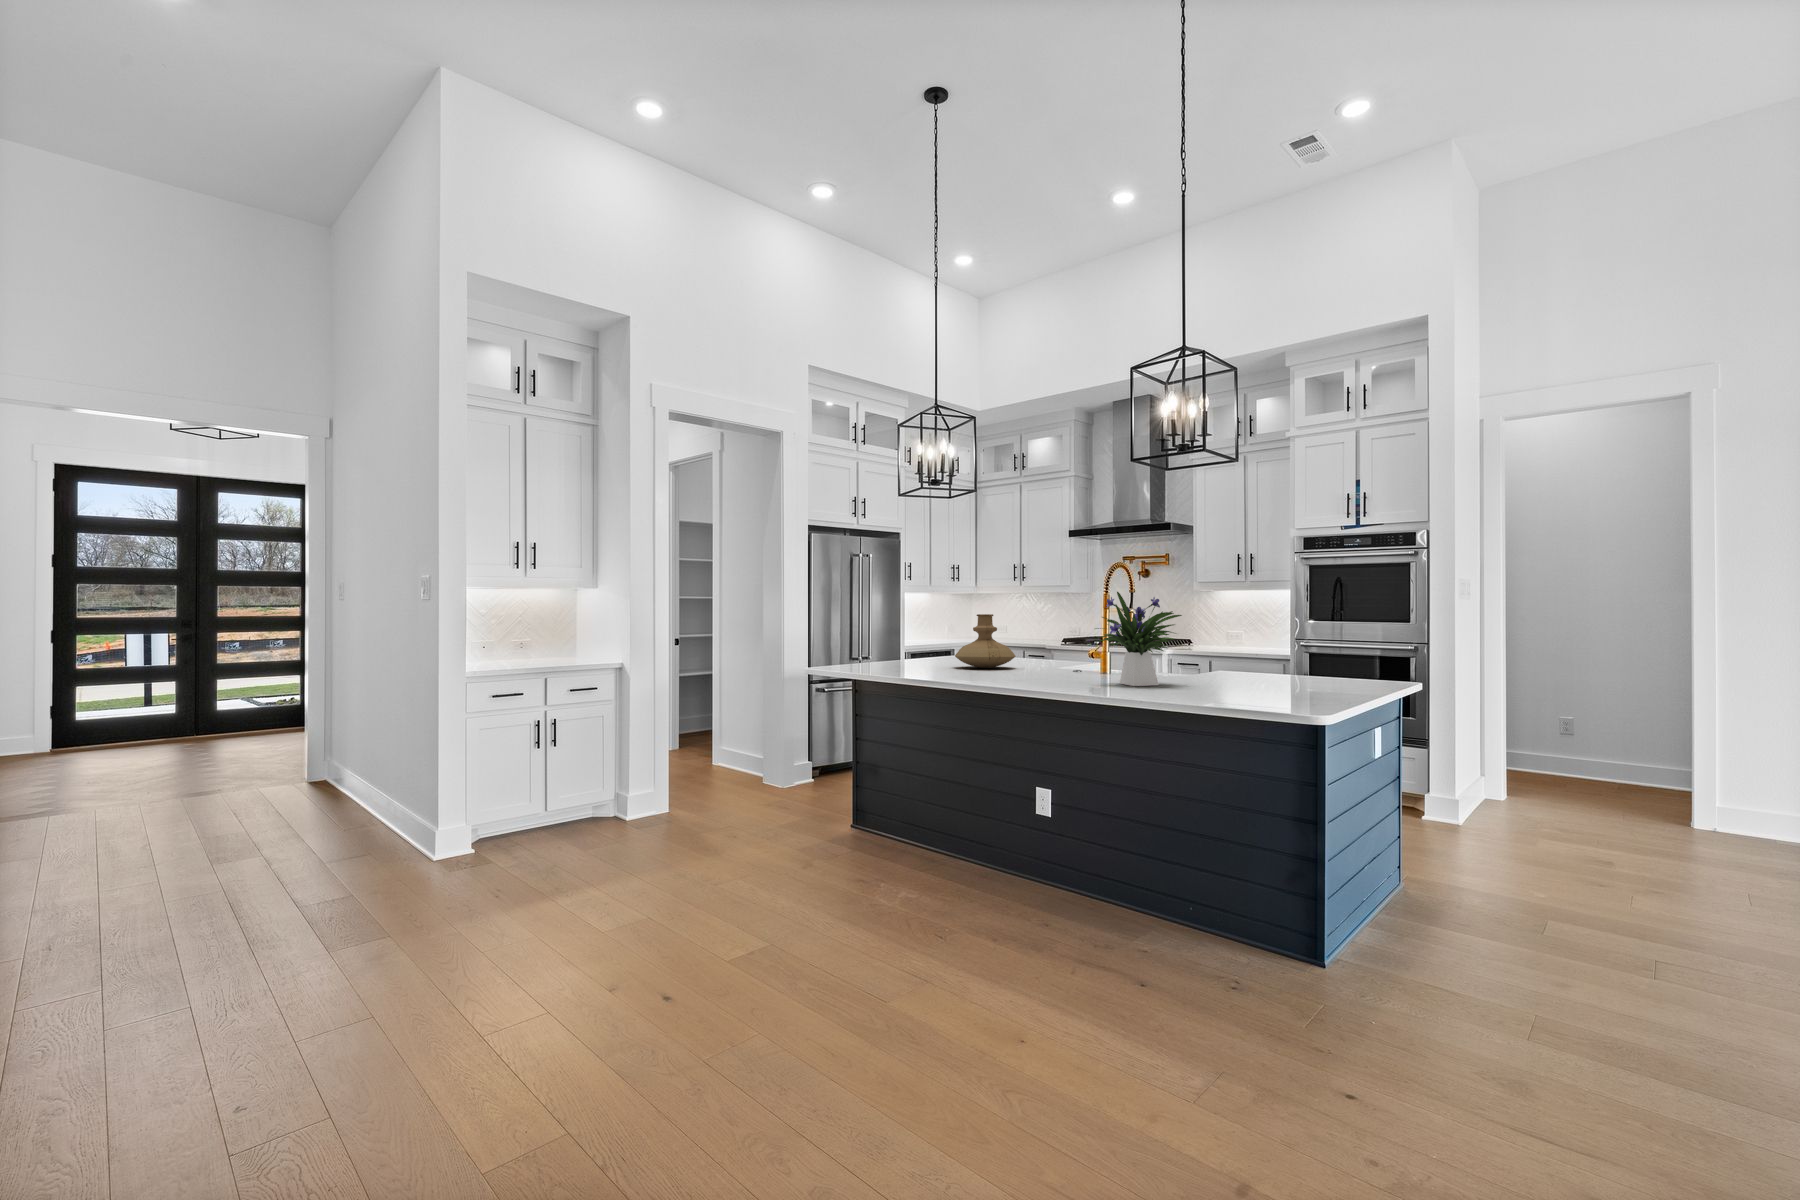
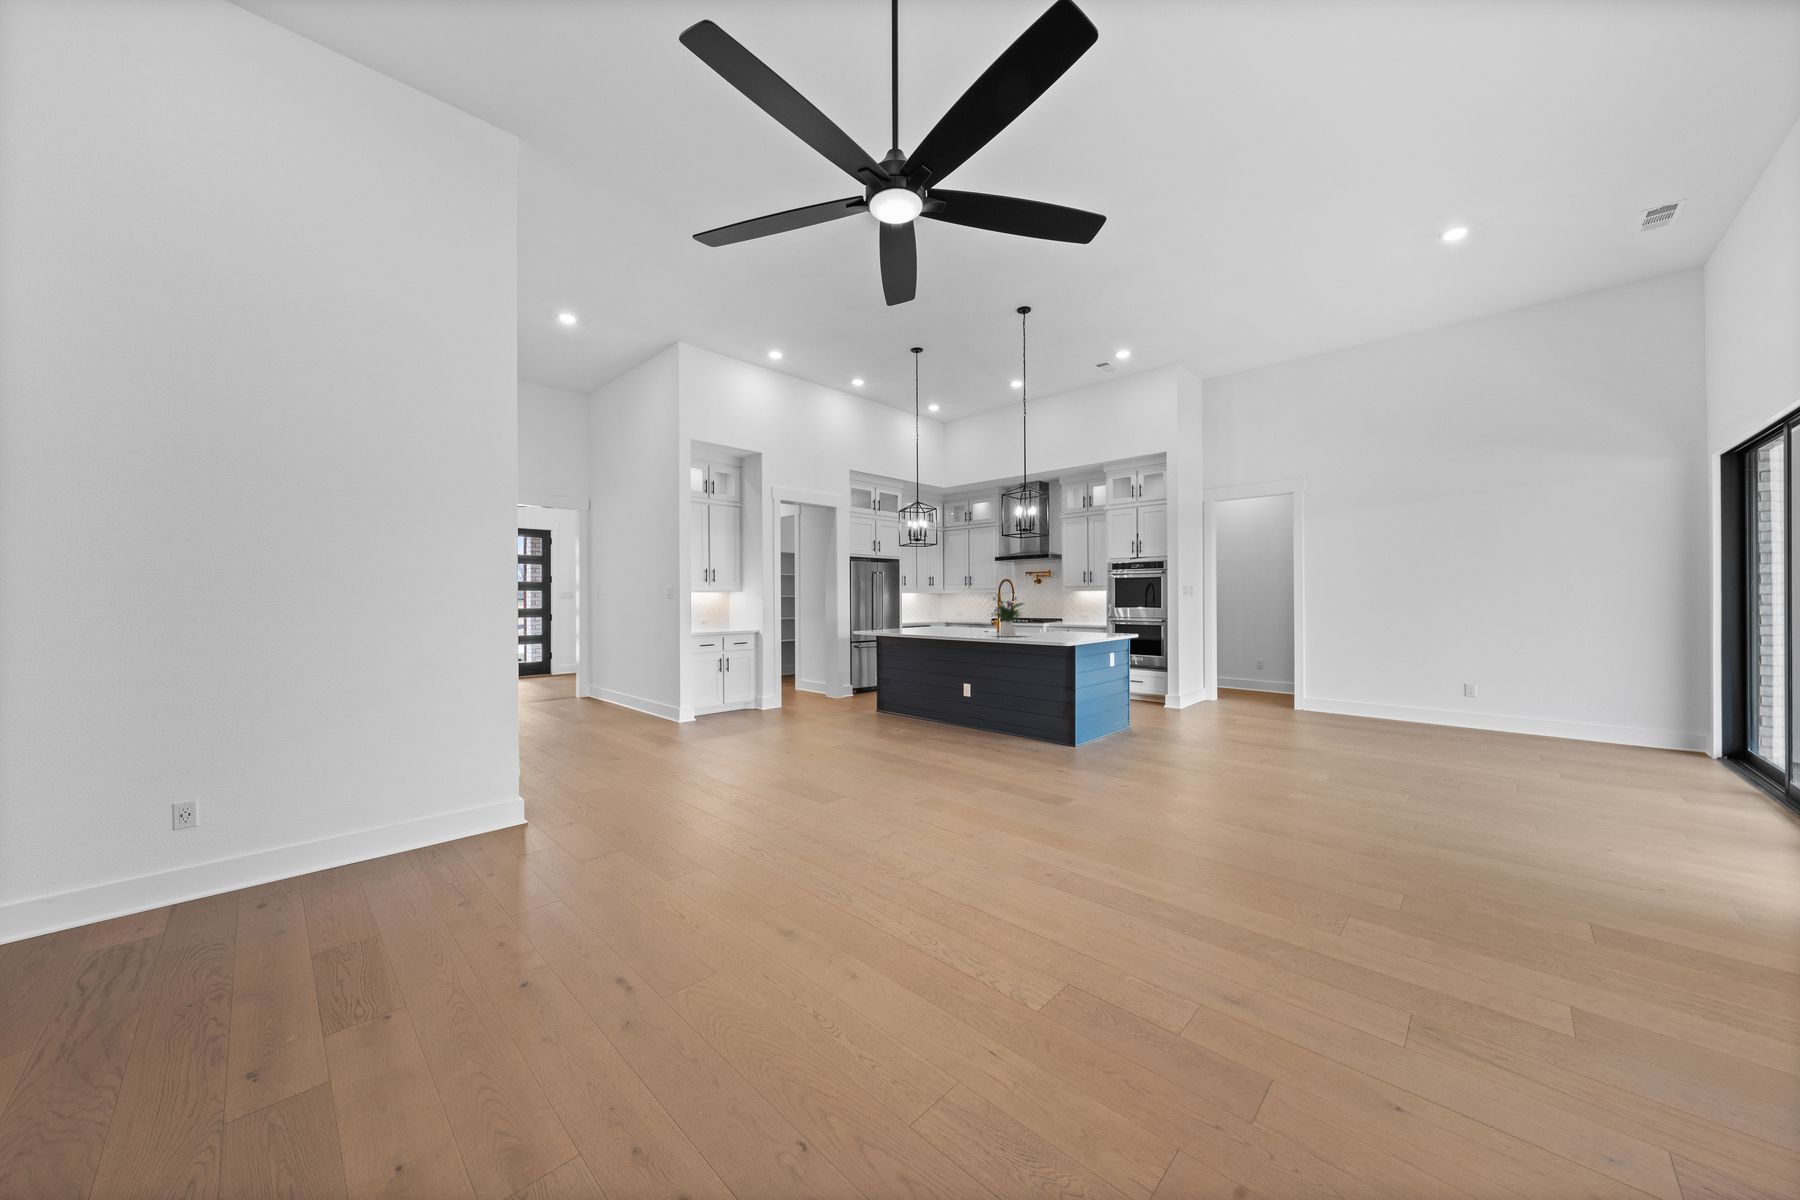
vase: present [955,614,1016,668] -> none [927,605,957,632]

